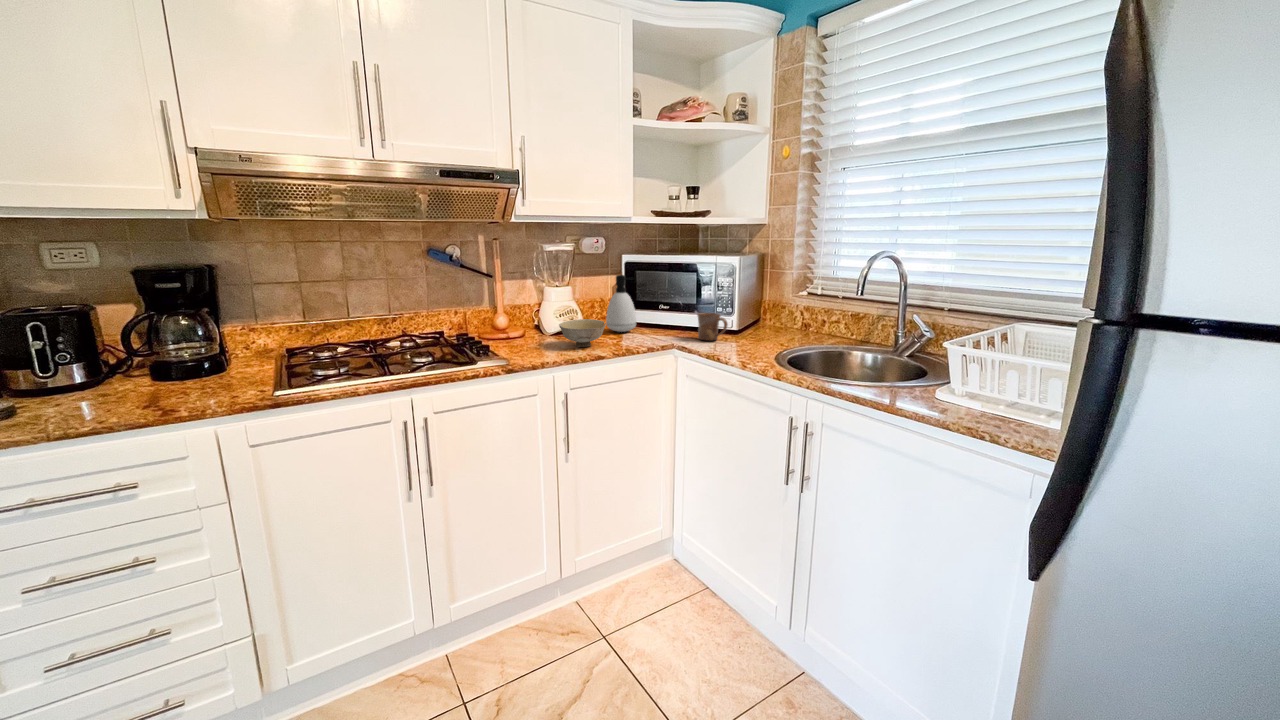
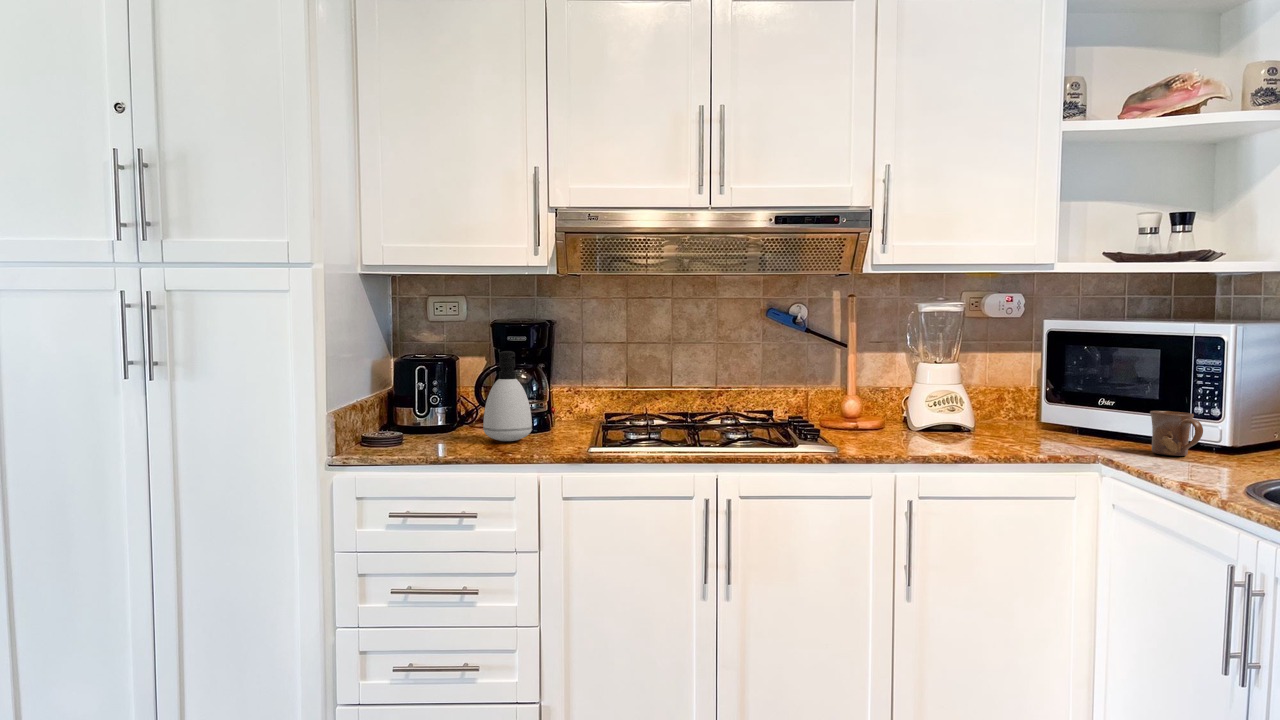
soap dispenser: present [606,275,636,332] -> present [483,351,532,441]
bowl: present [559,319,606,347] -> none [918,407,988,445]

